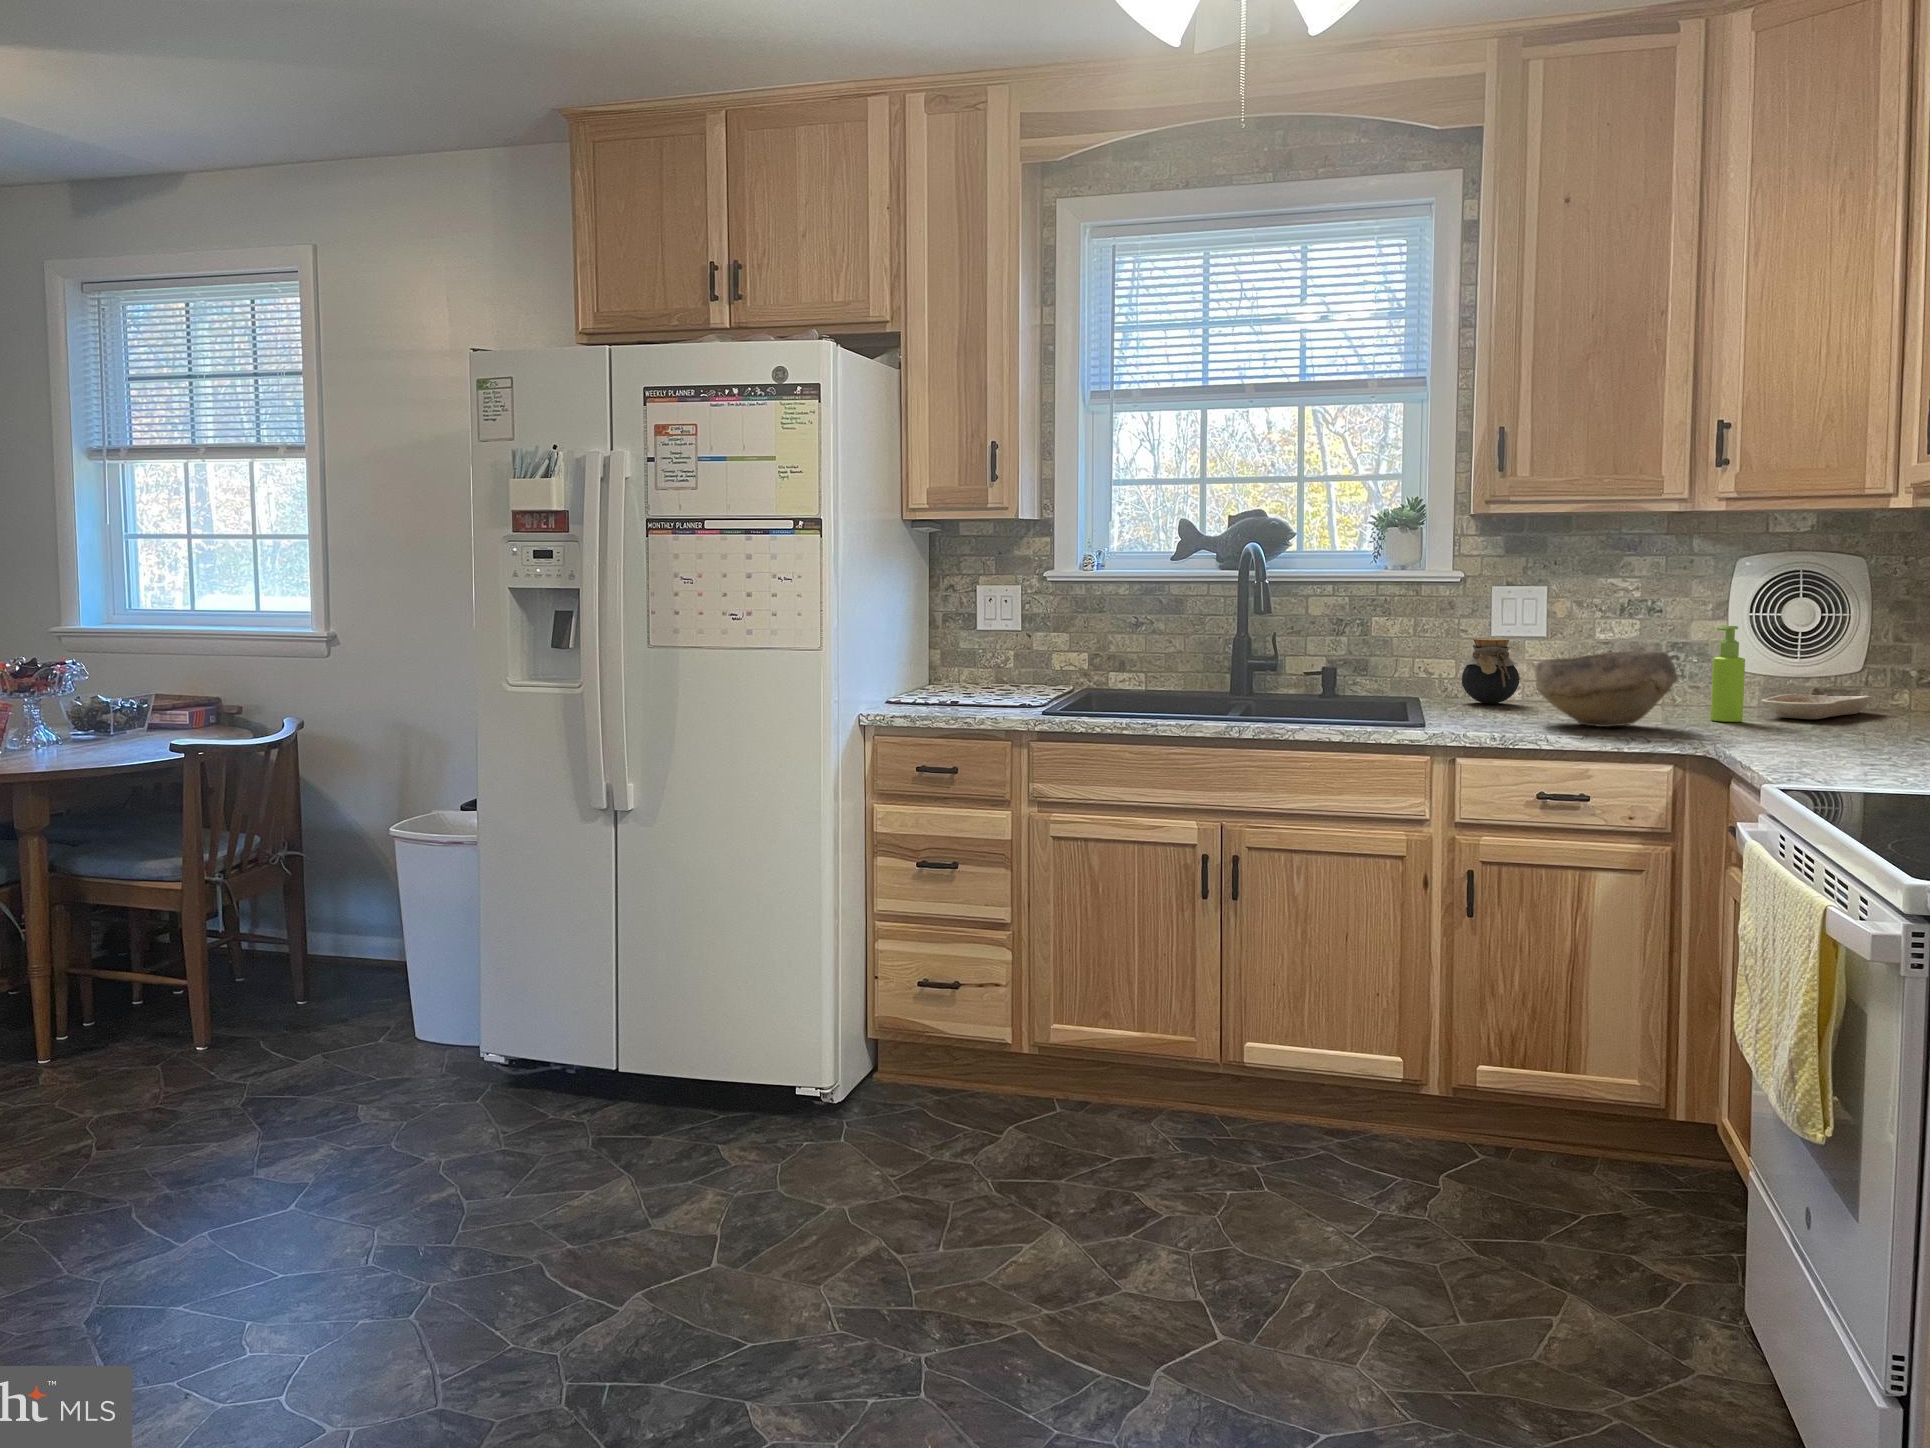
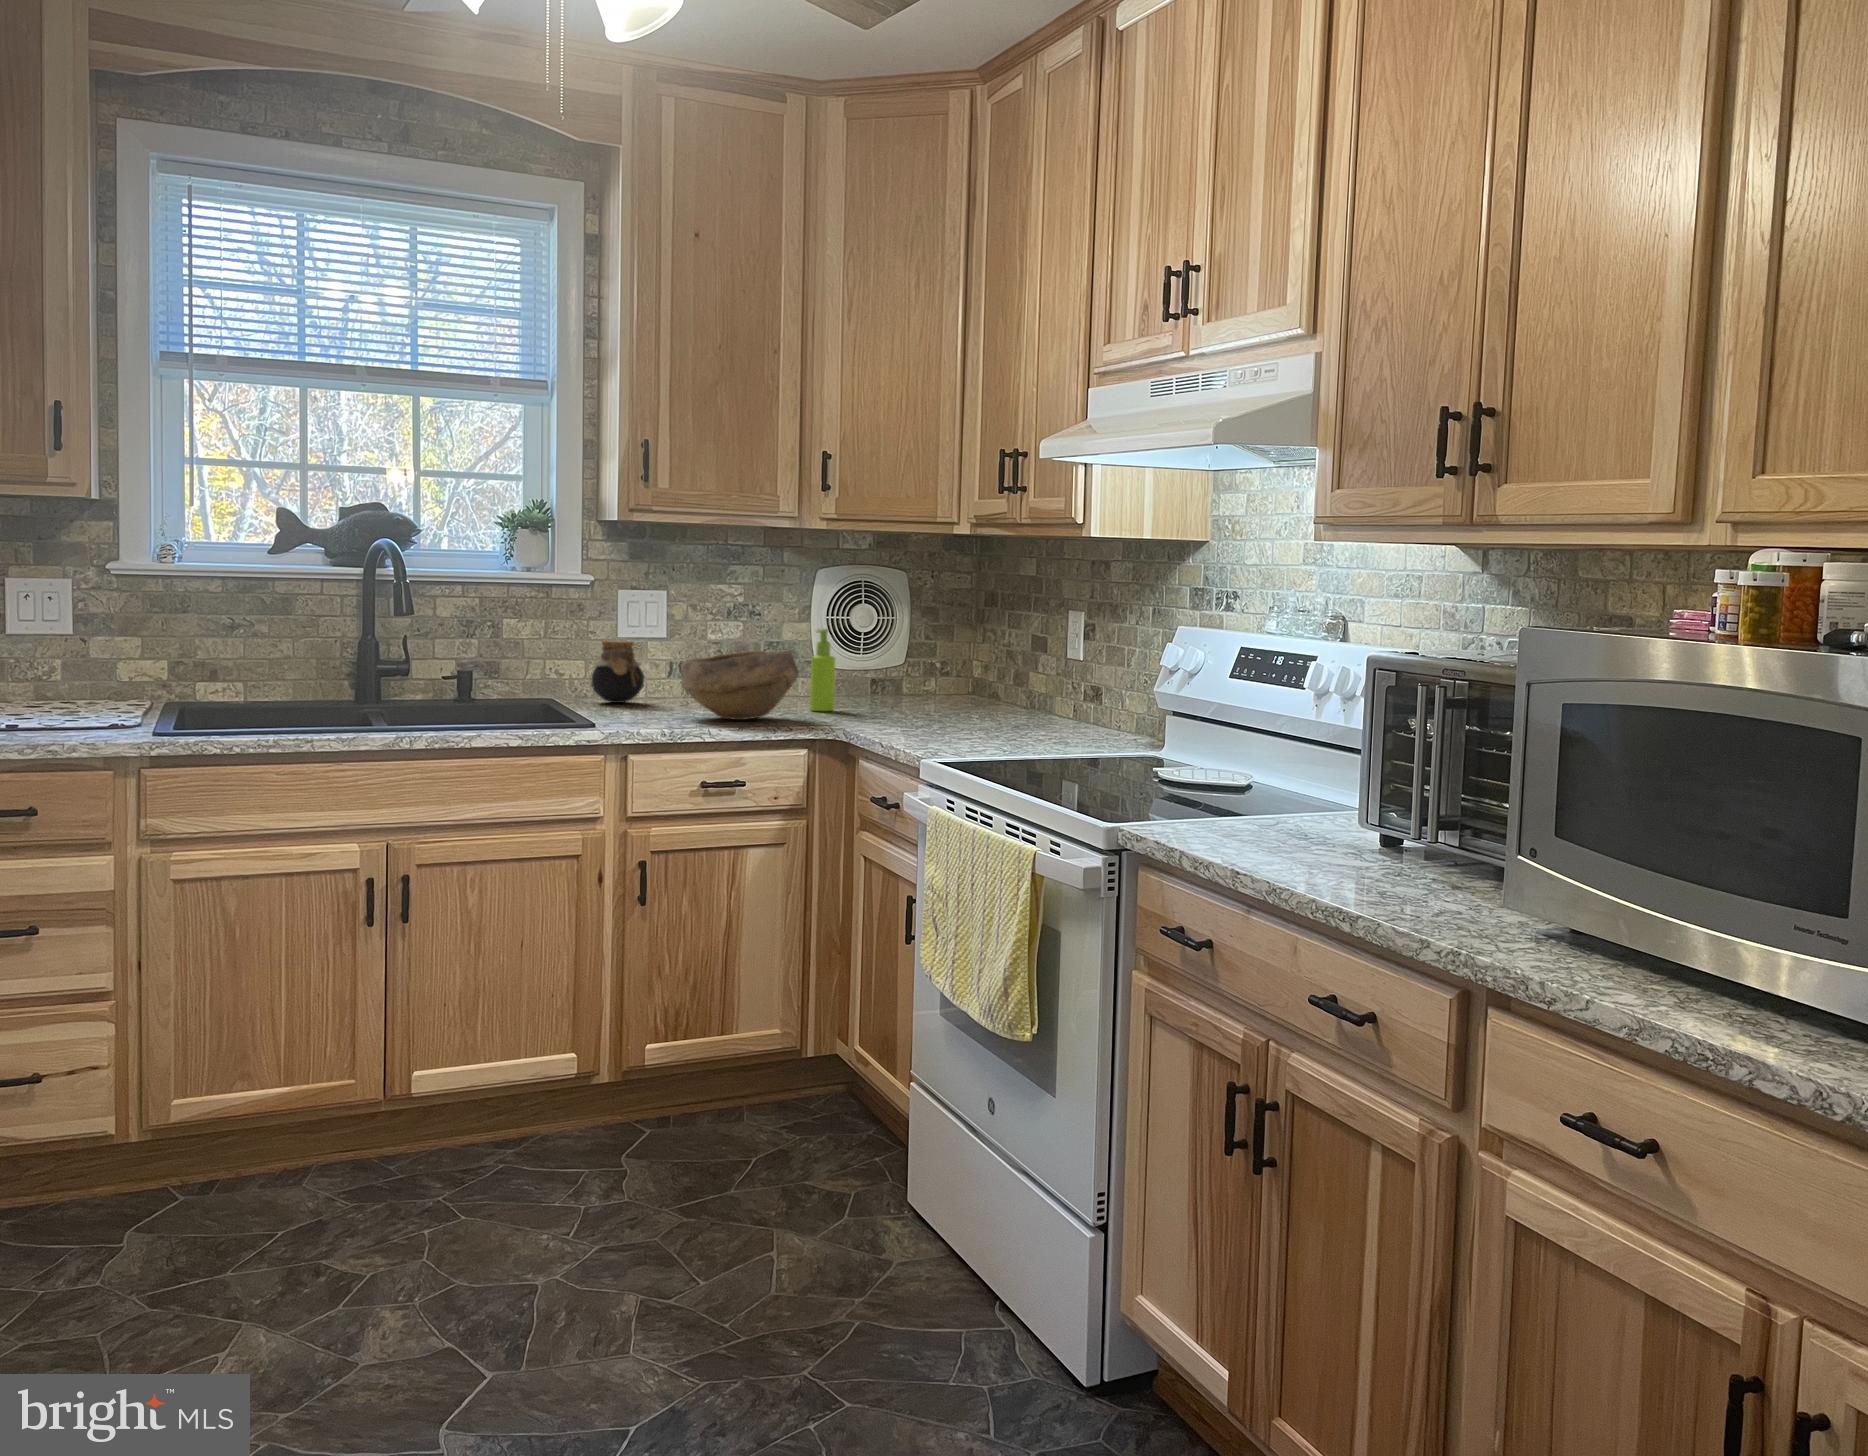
tray: present [1762,694,1874,719] -> none [841,685,910,707]

